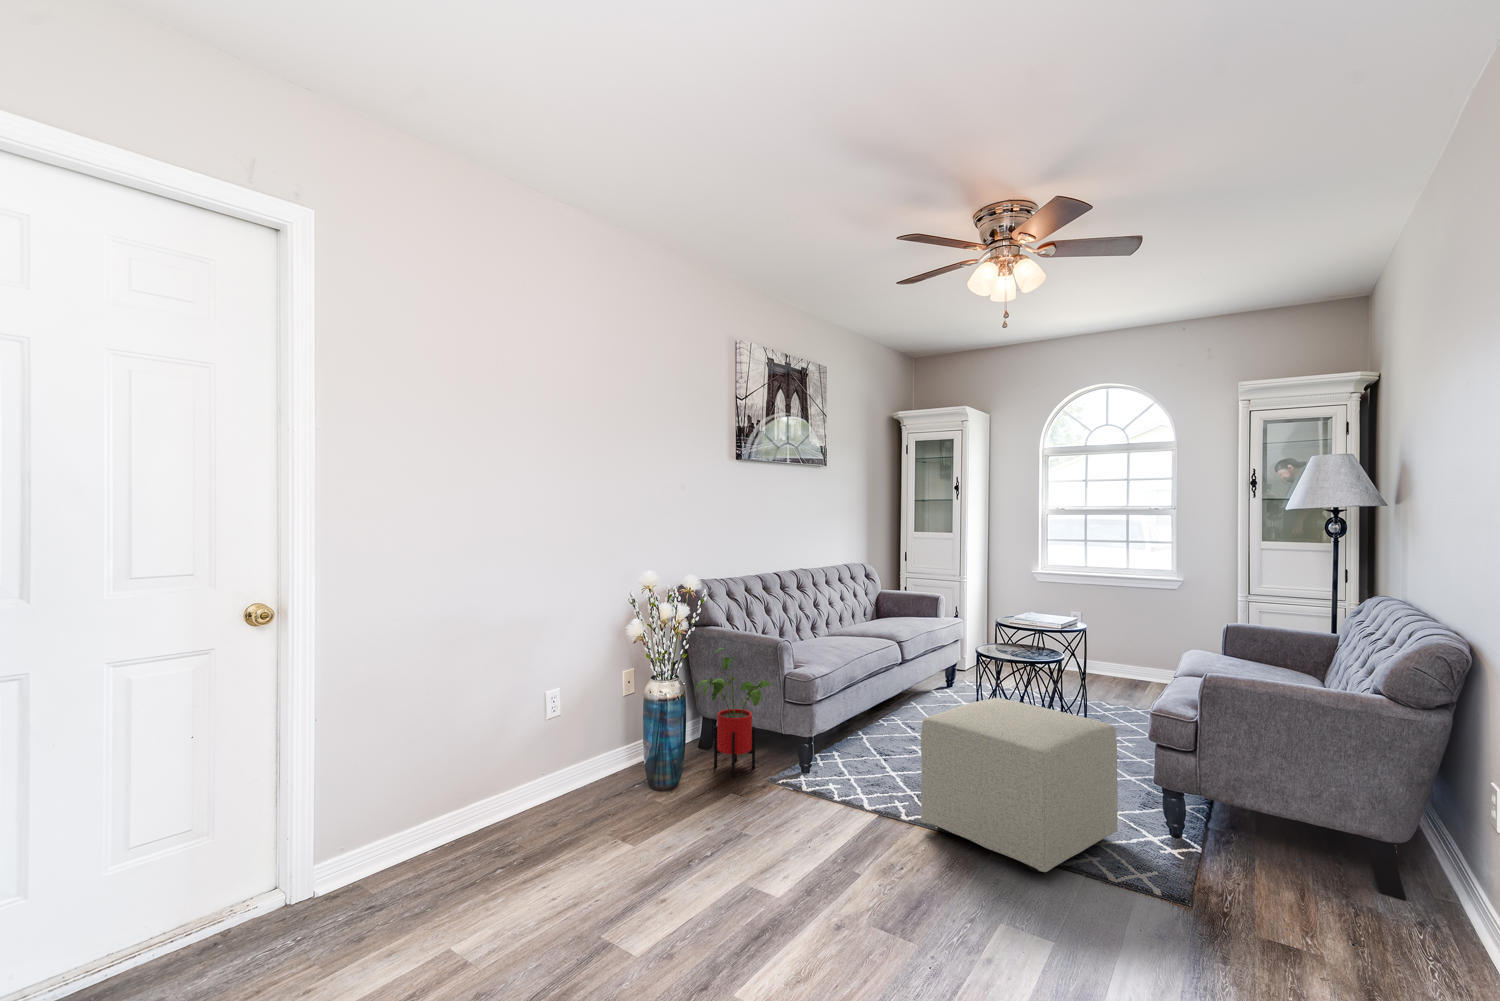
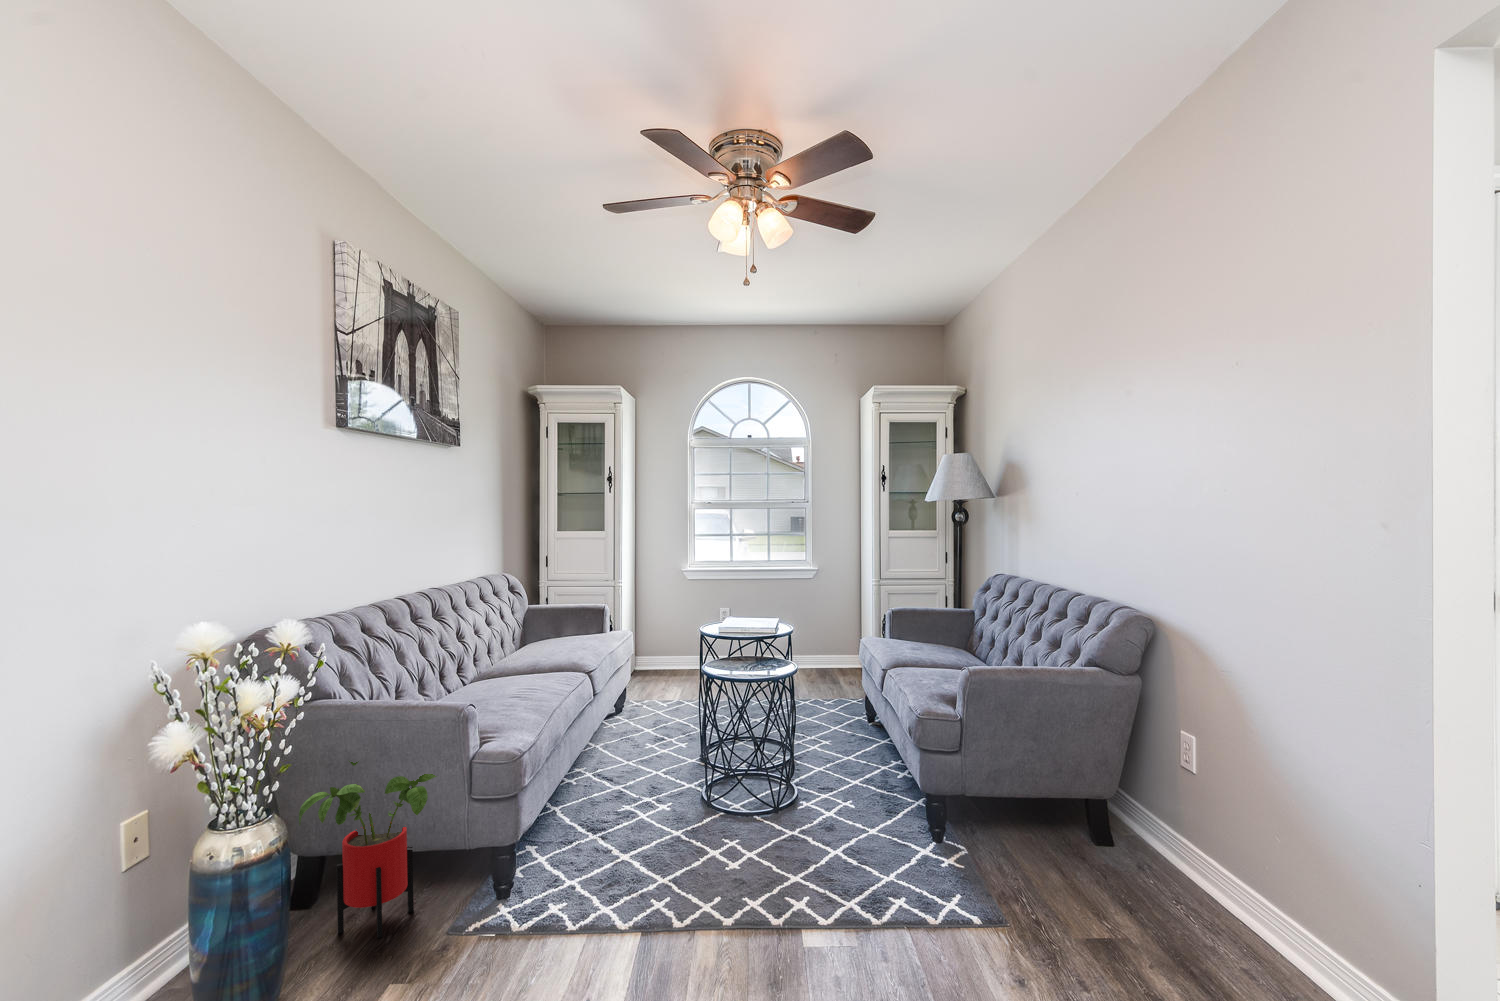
ottoman: present [921,698,1118,872] -> none [707,728,916,957]

